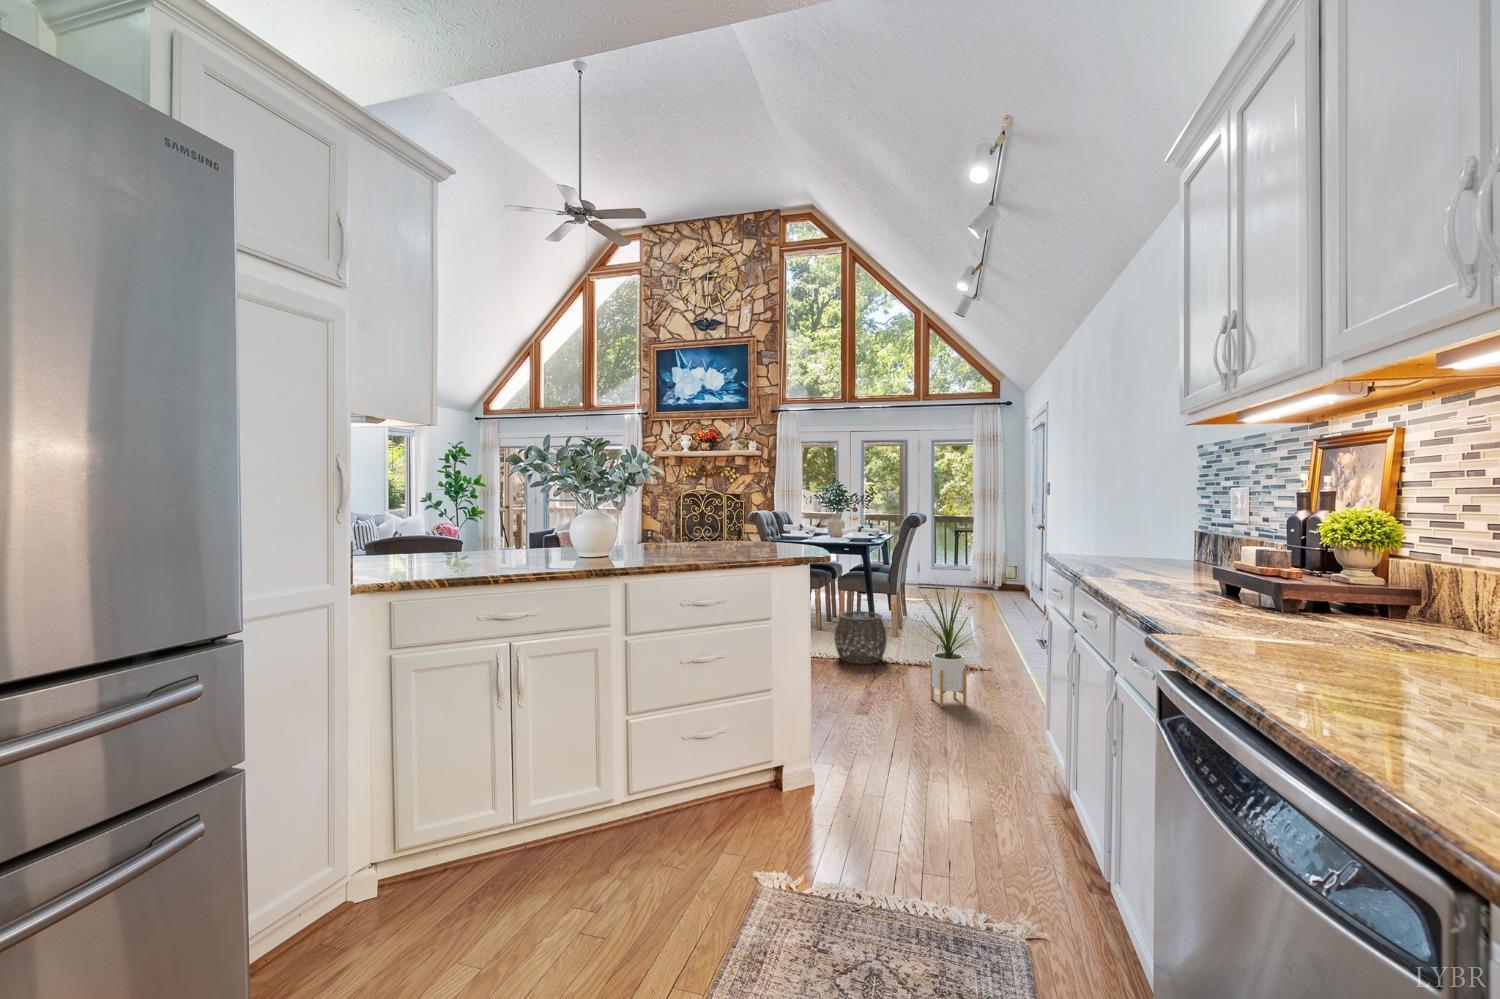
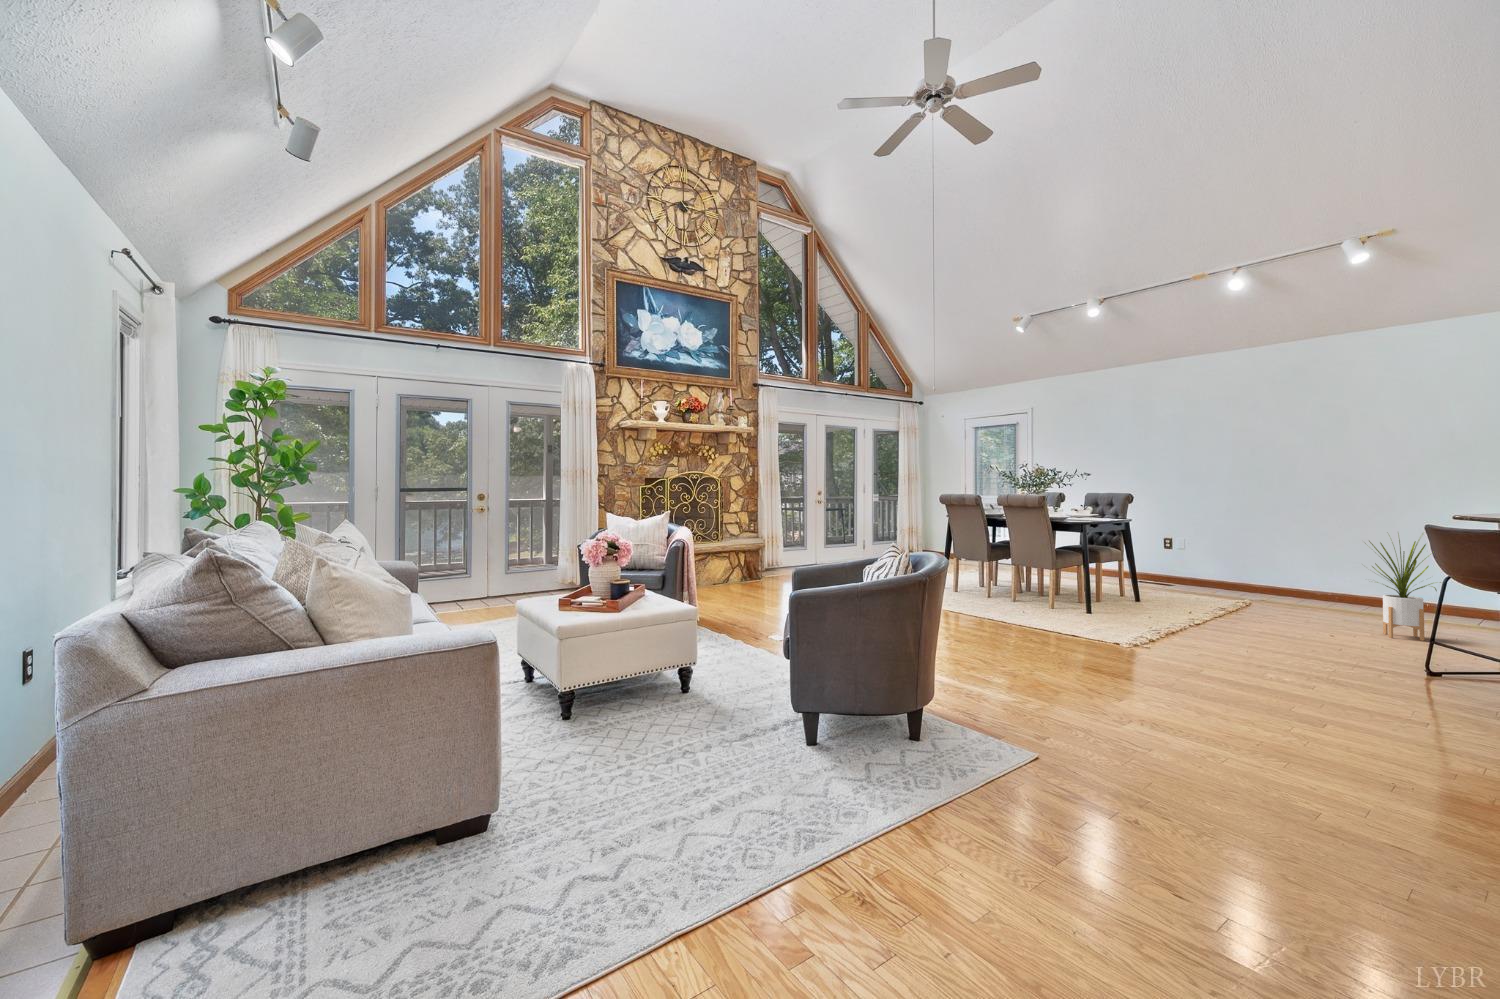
woven basket: present [835,611,887,664] -> none [1175,578,1241,629]

